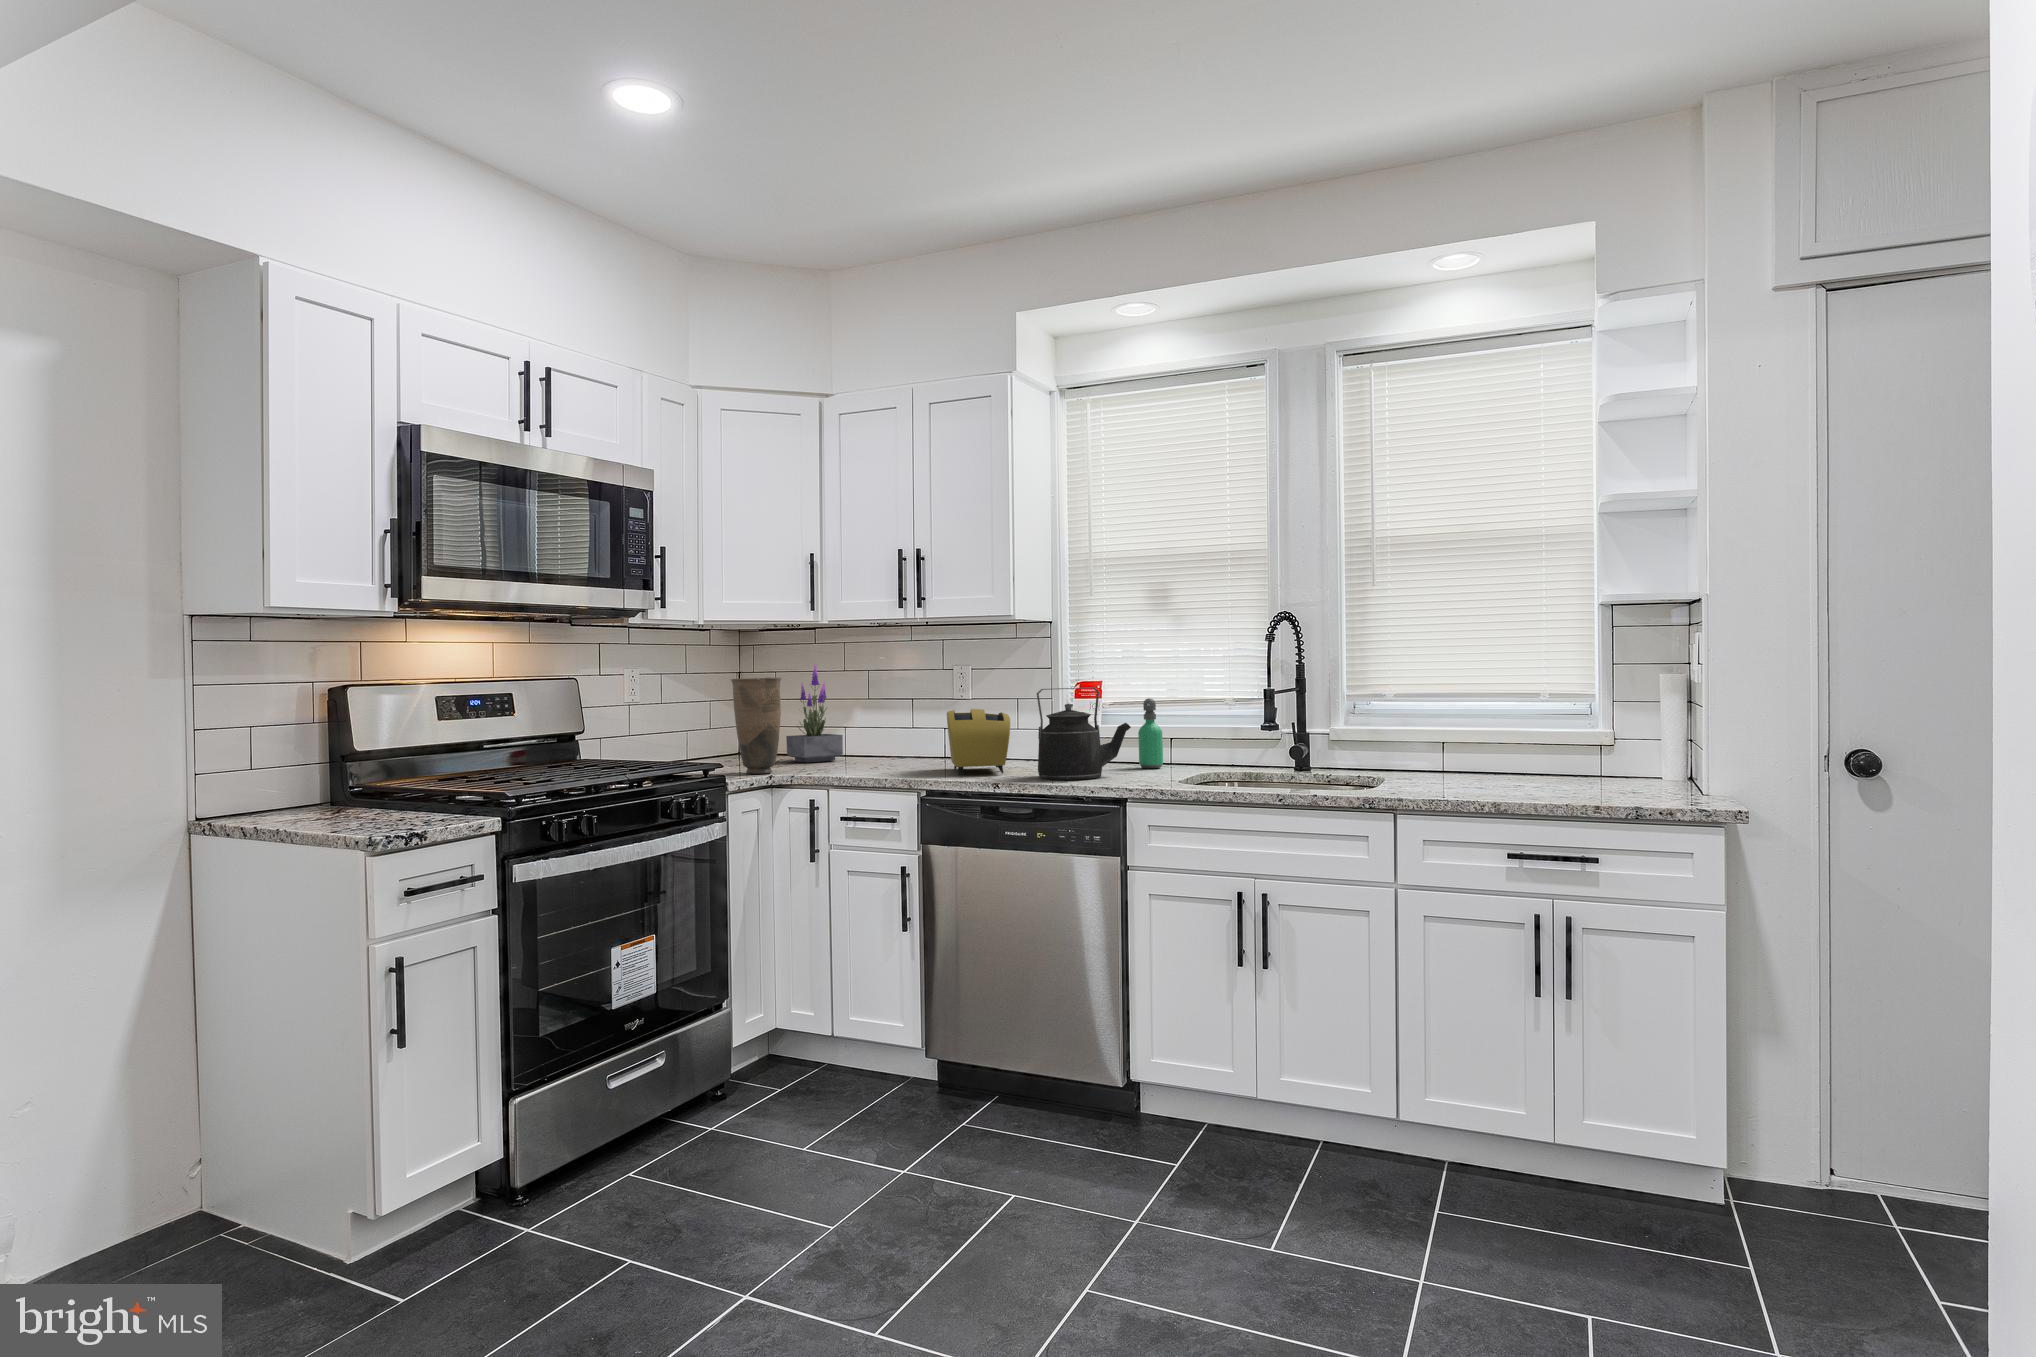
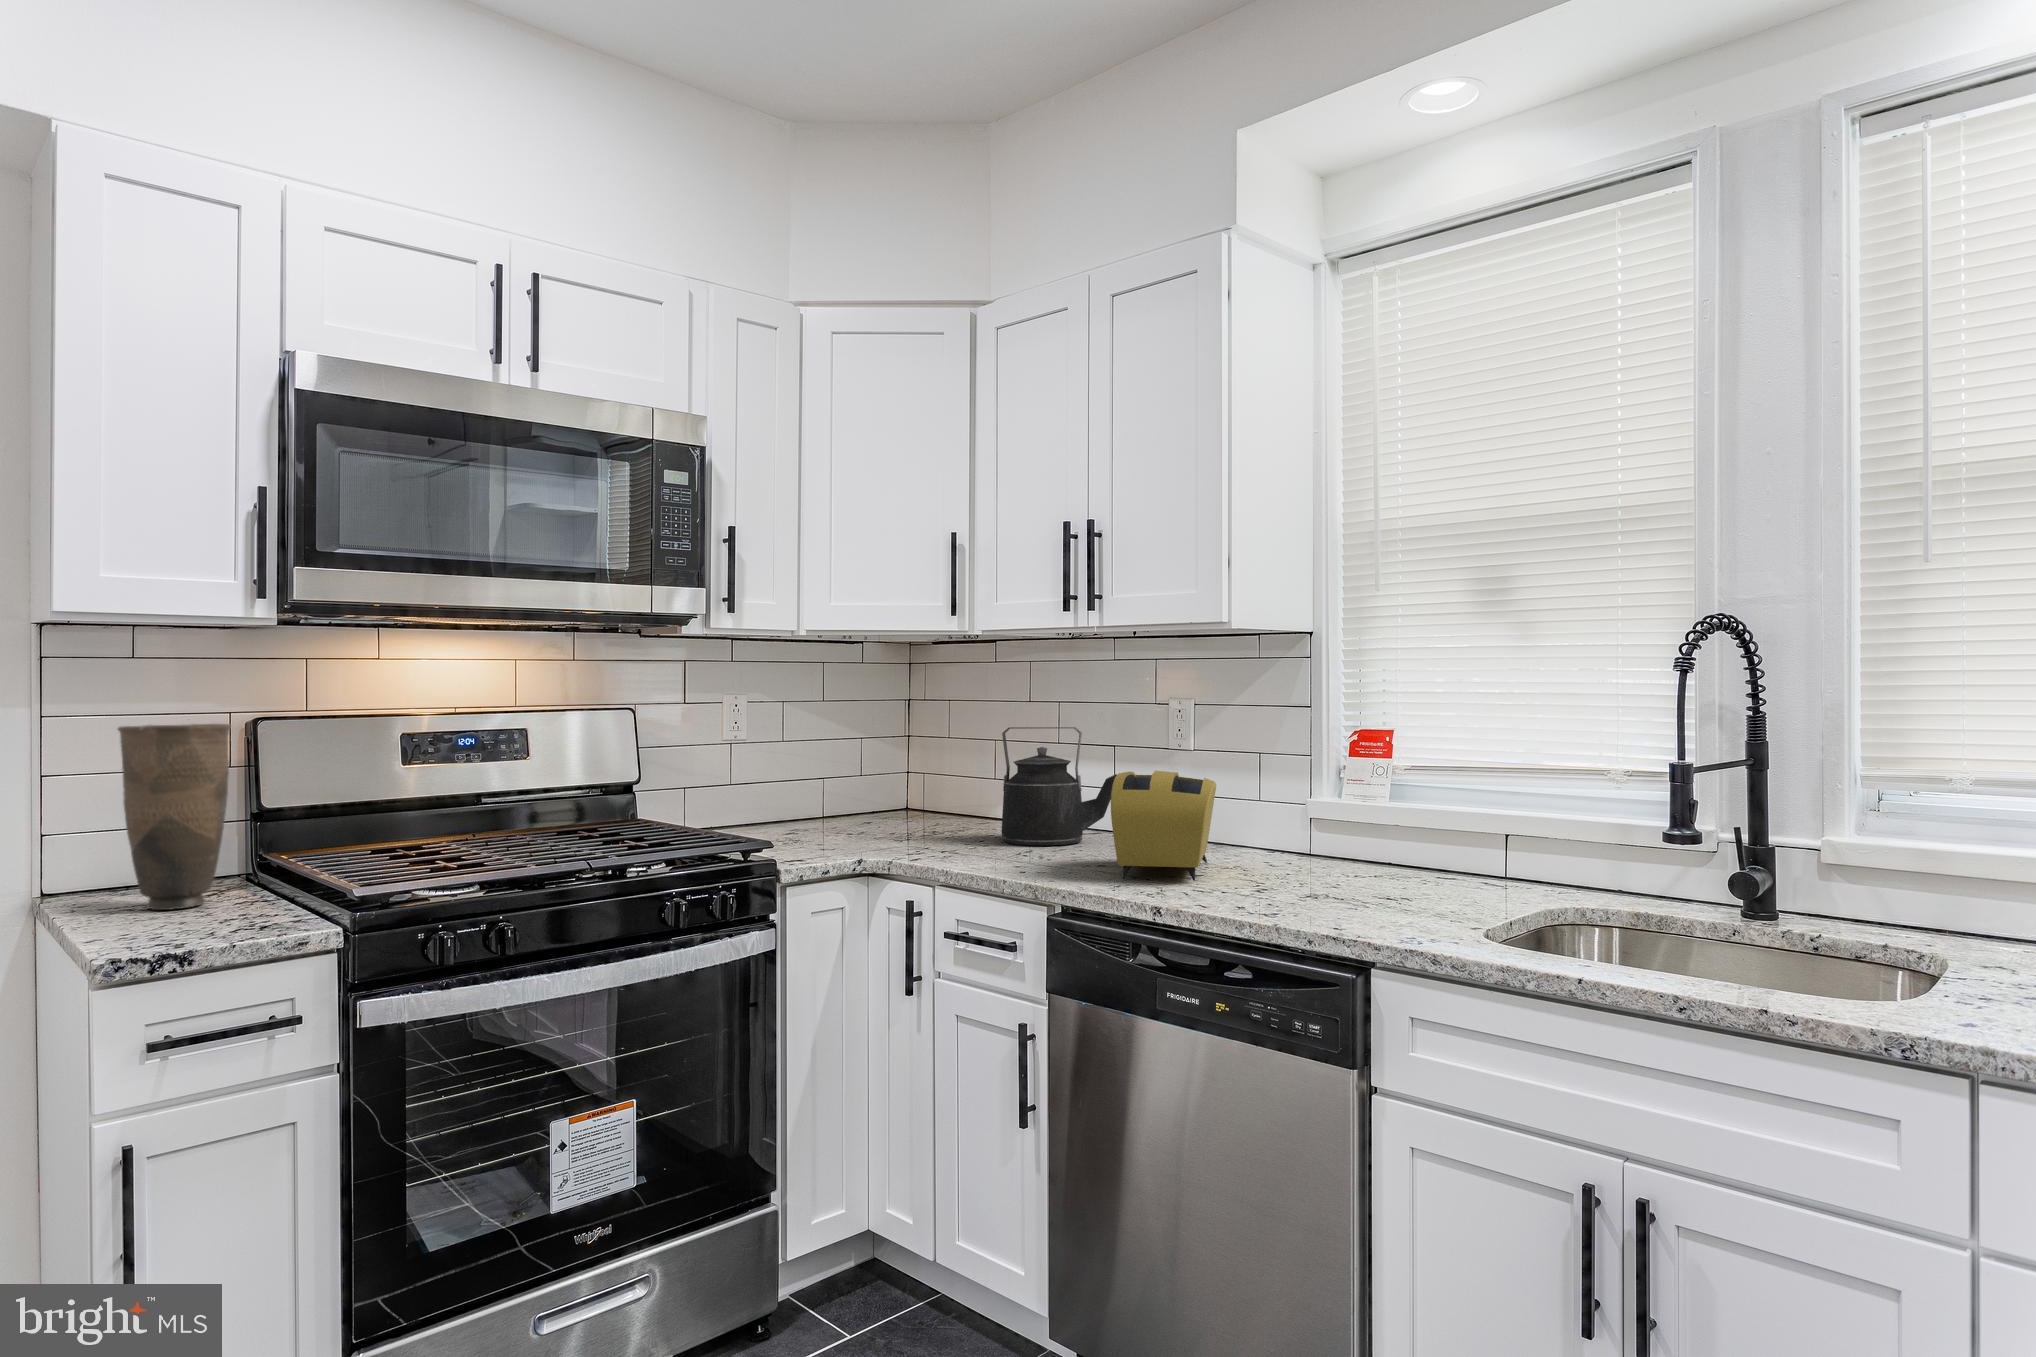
potted plant: present [786,664,843,762] -> none [936,688,1007,831]
vase: present [731,677,782,774] -> present [118,724,231,910]
kettle: present [1037,687,1131,780] -> present [1001,727,1117,846]
soap dispenser: present [1138,698,1163,768] -> none [1440,764,1484,885]

